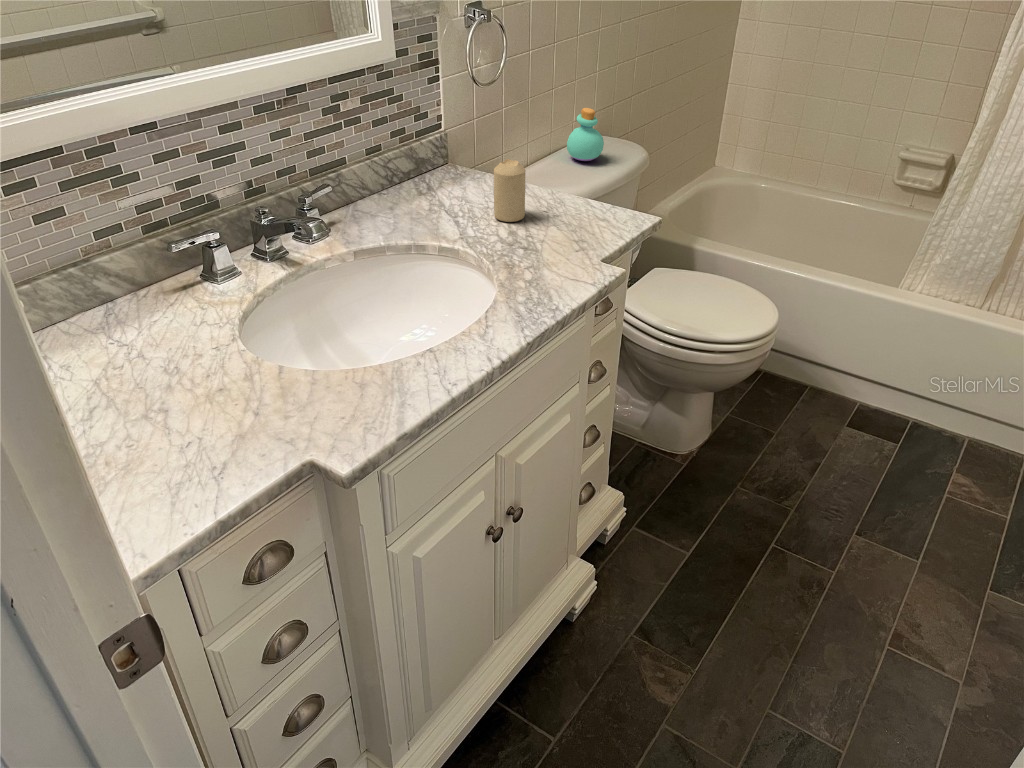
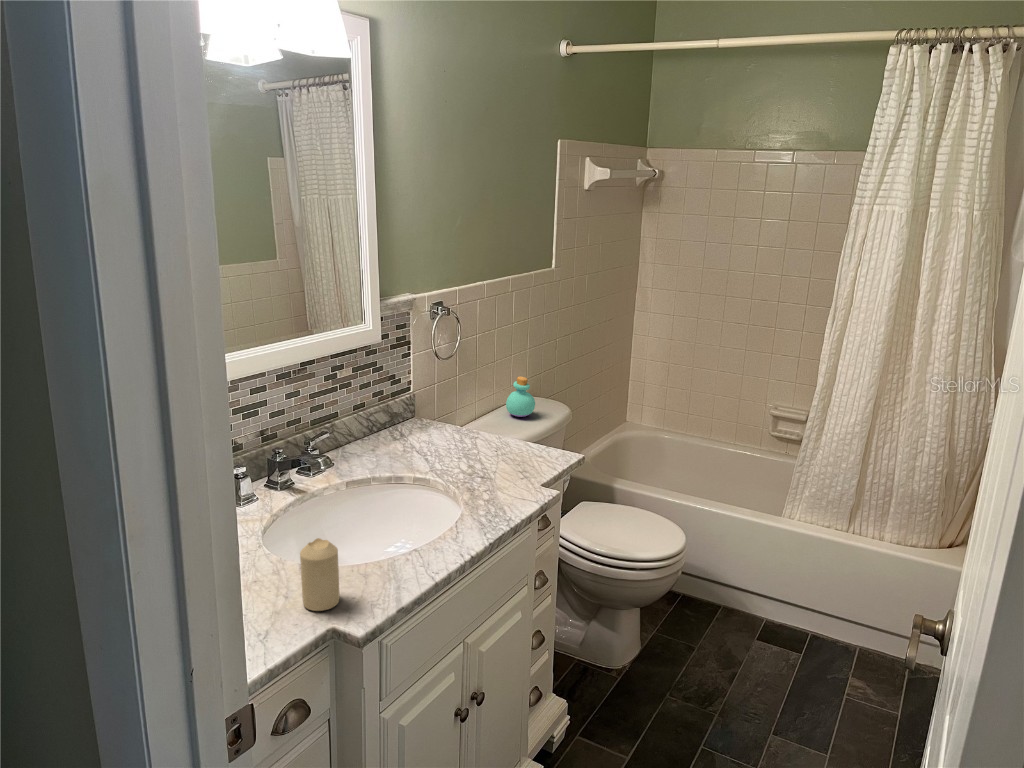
candle: present [494,159,526,222] -> present [300,538,340,611]

